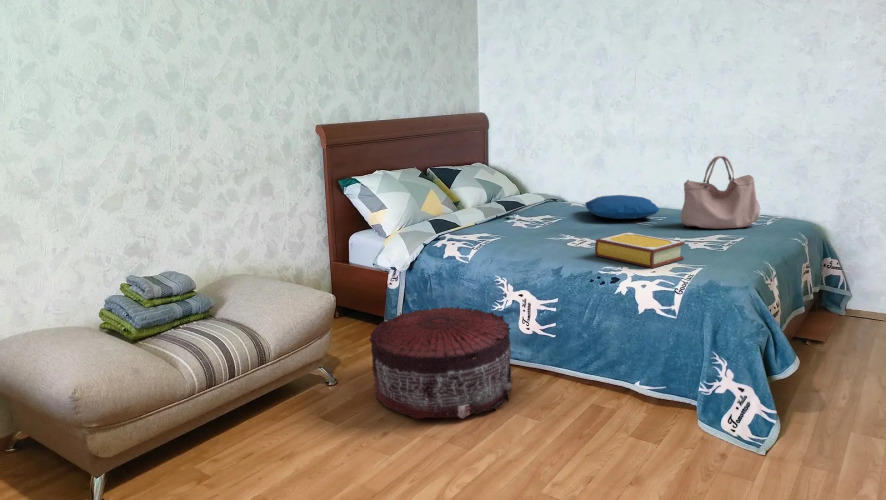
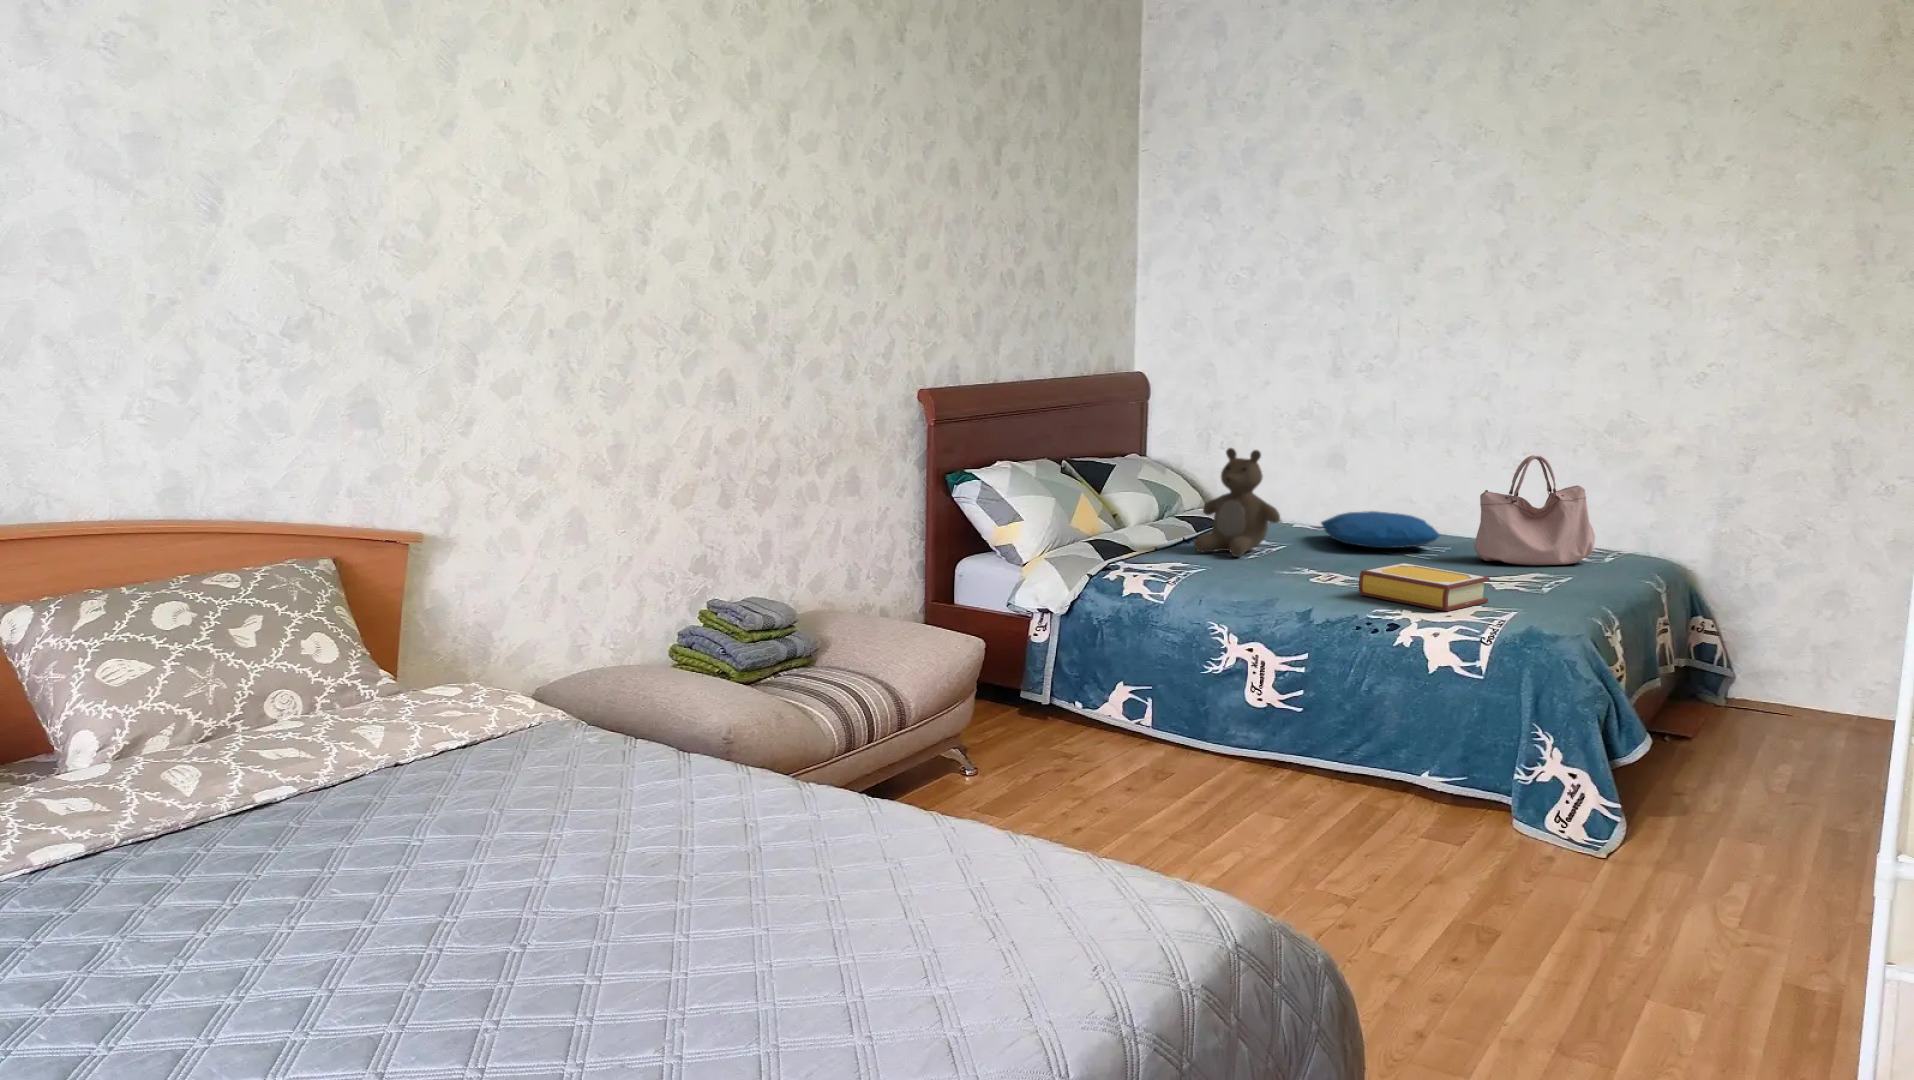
teddy bear: none [500,157,554,228] -> present [1194,448,1280,557]
pouf: present [370,306,512,419] -> none [1036,664,1245,815]

